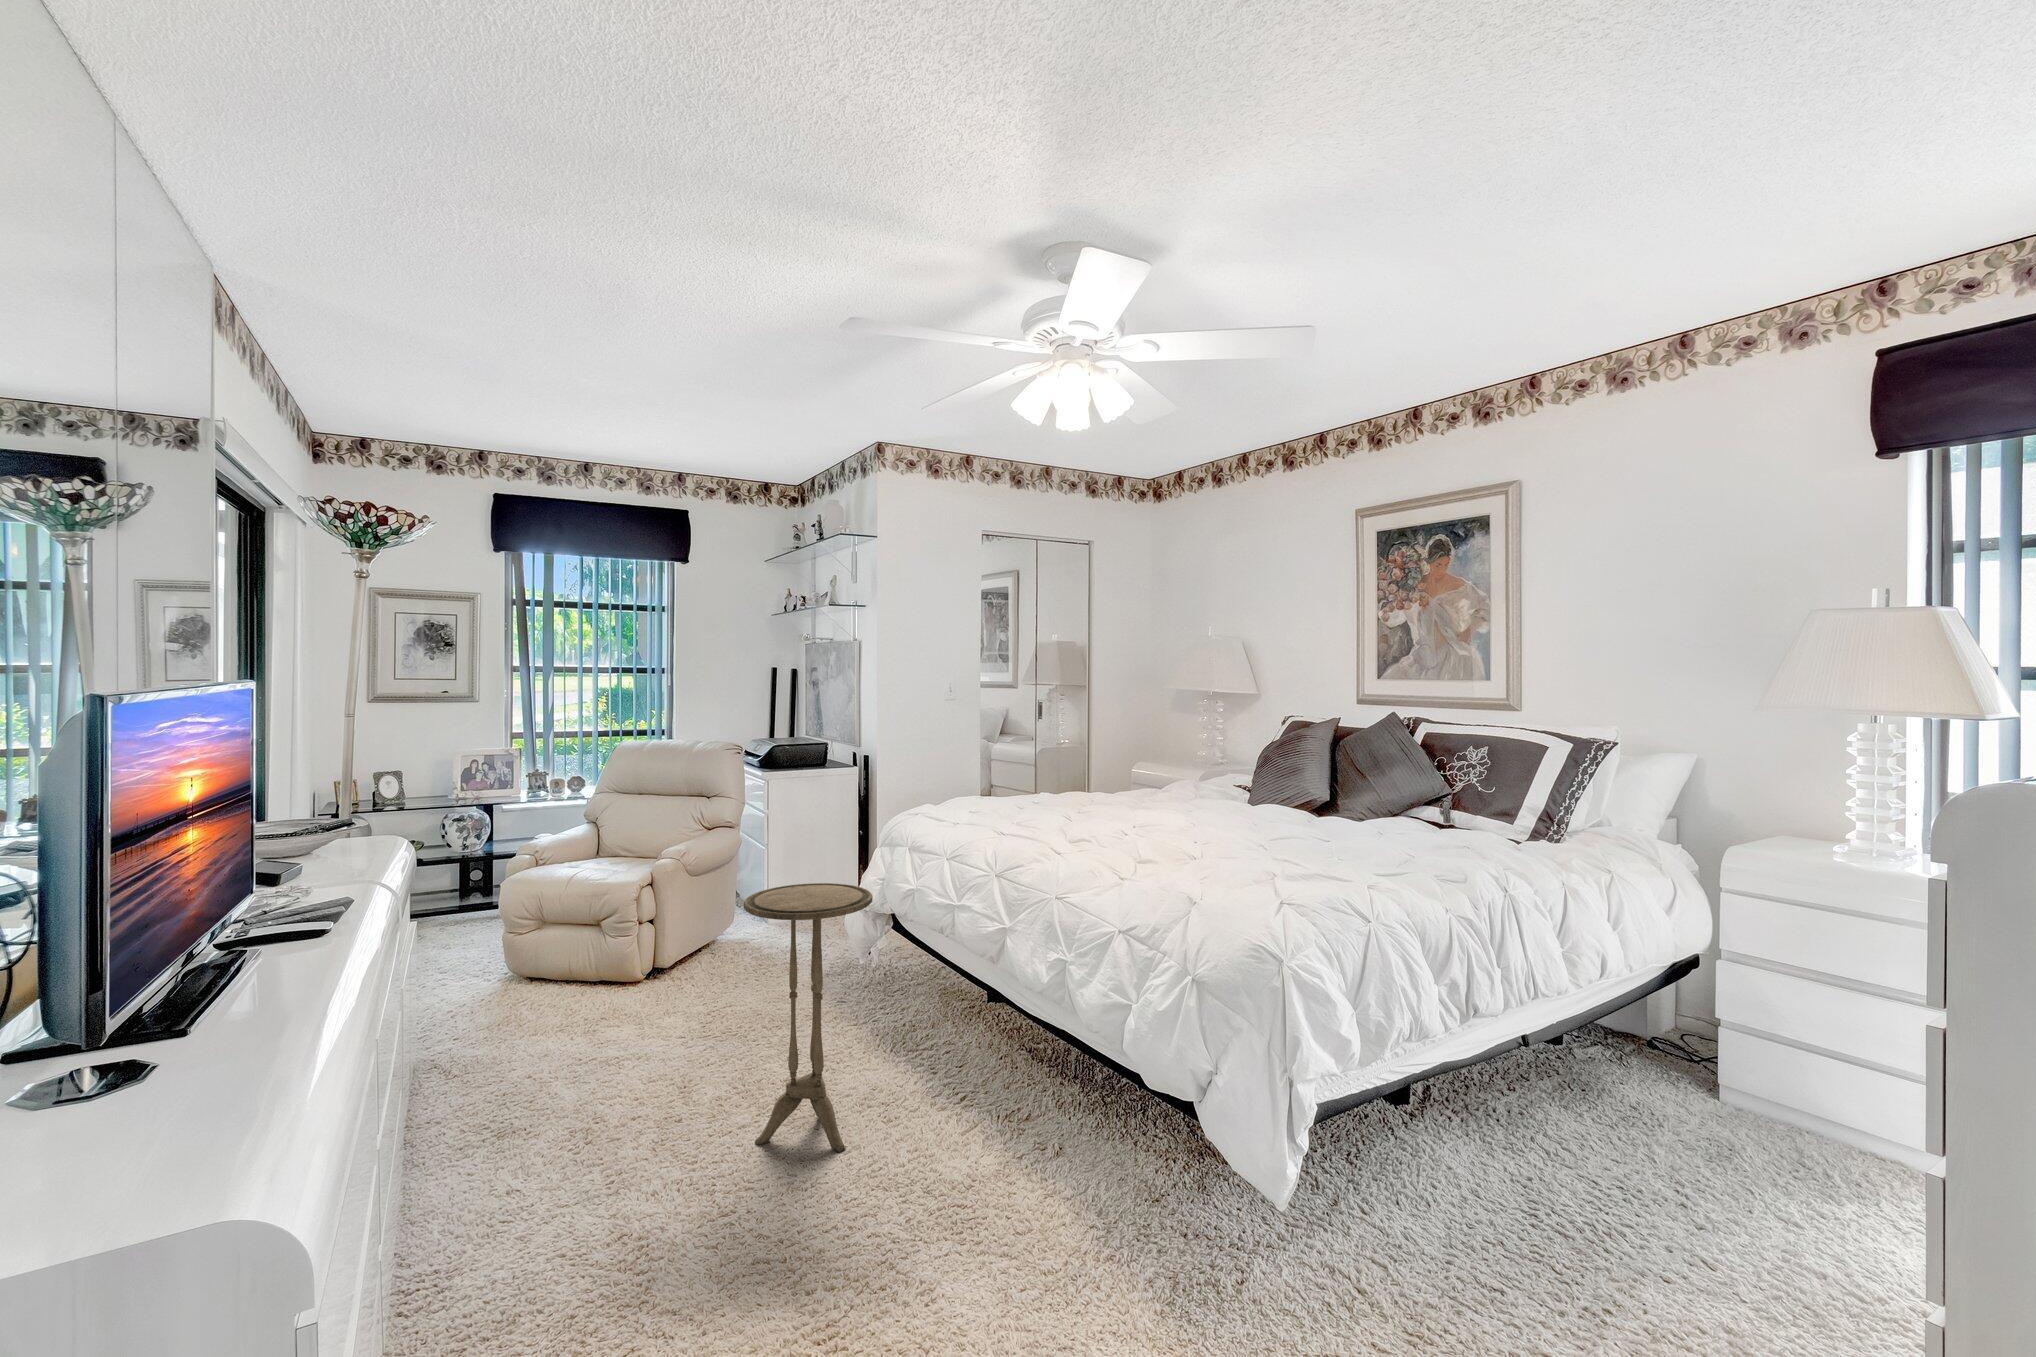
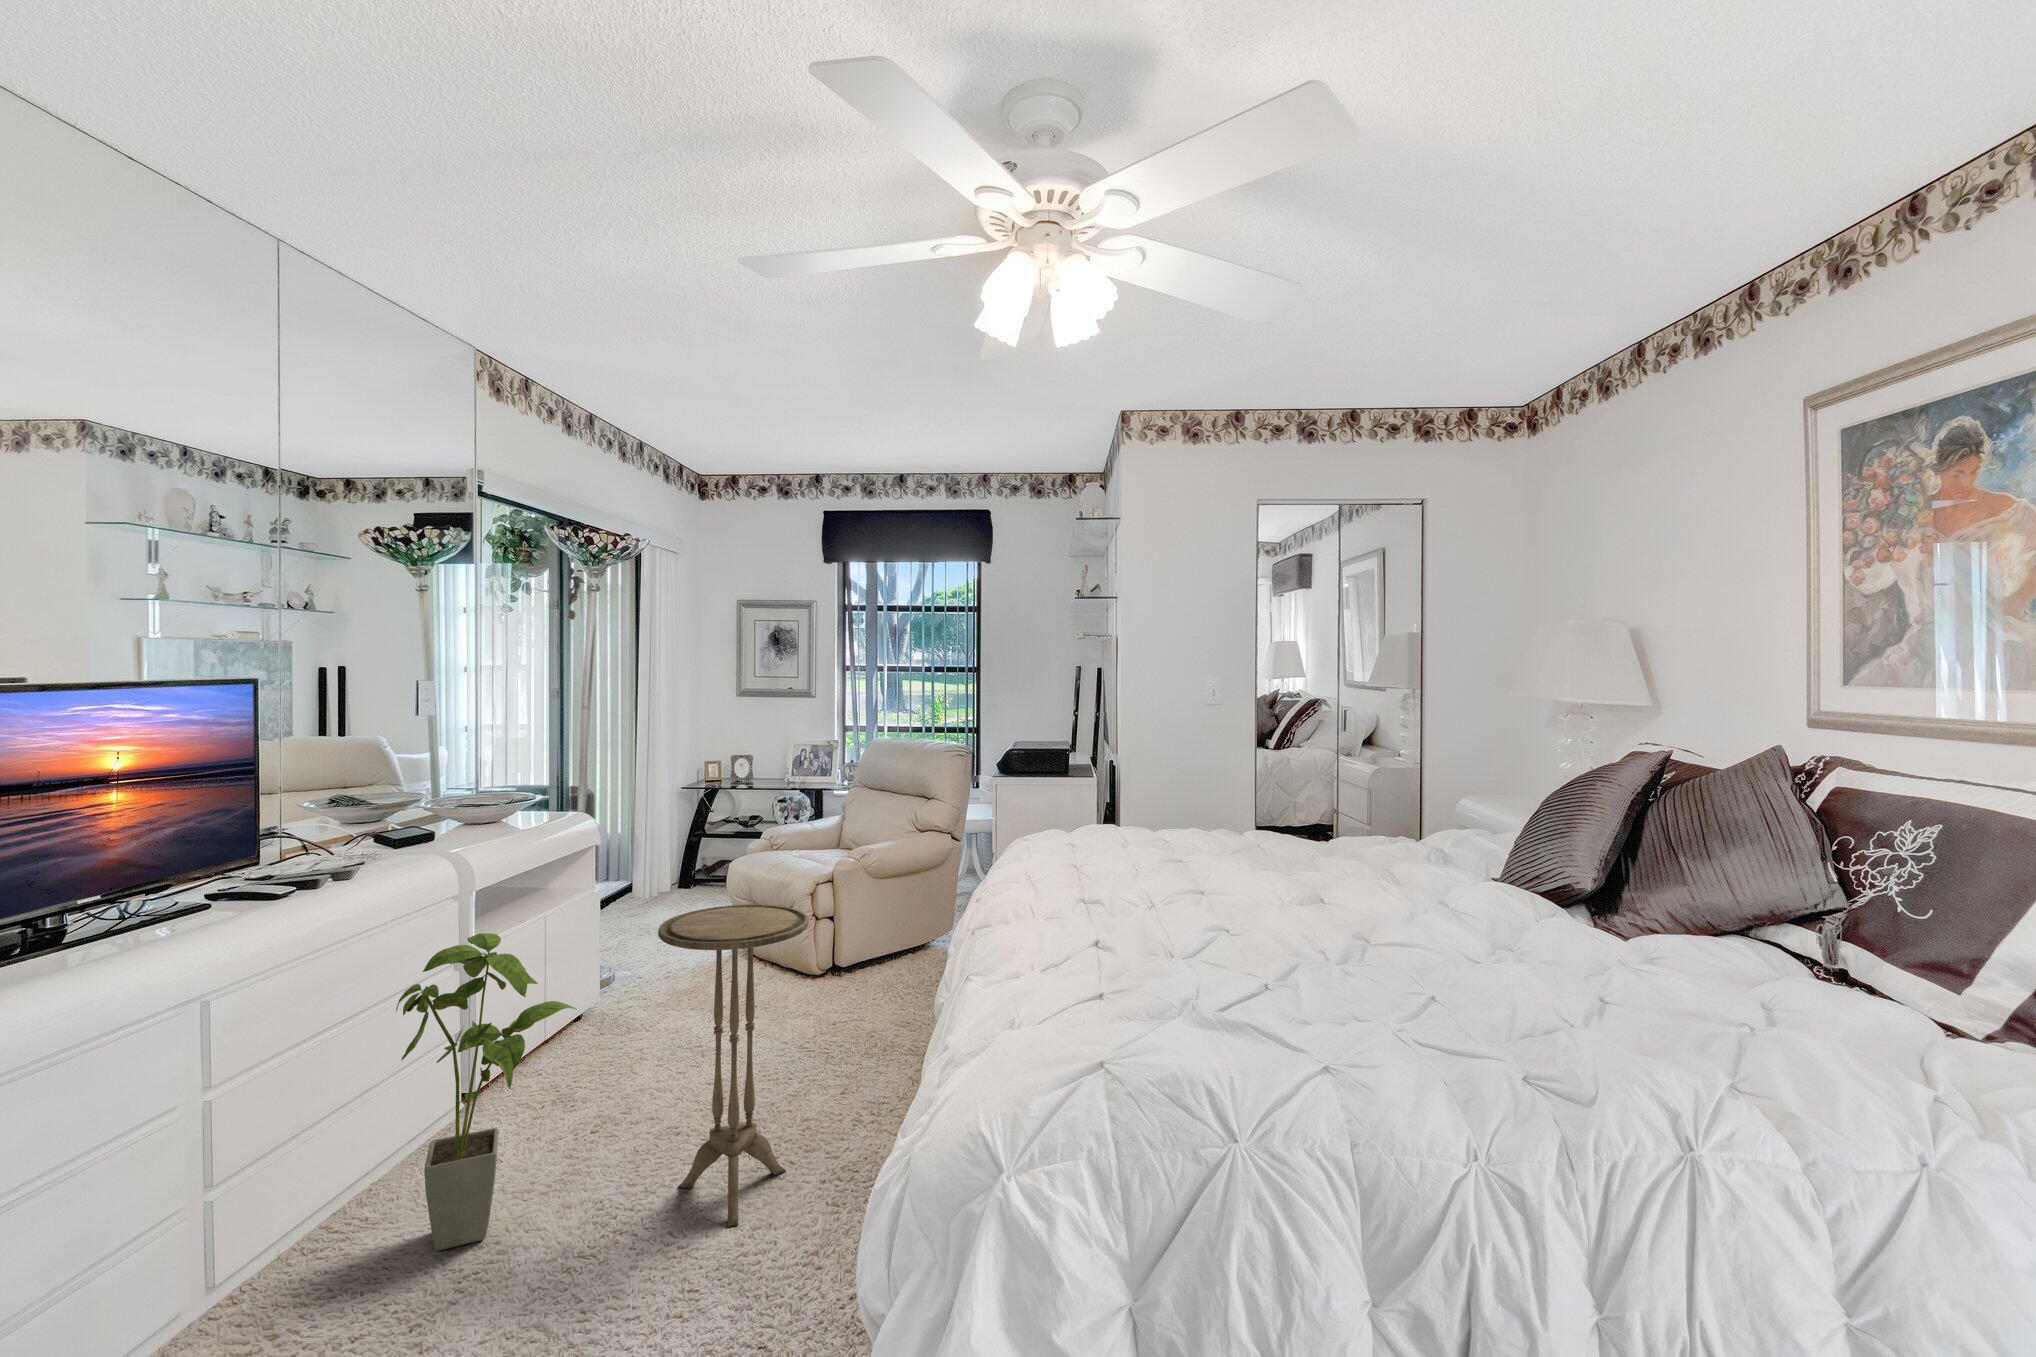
house plant: none [534,934,705,1247] -> present [396,933,576,1251]

